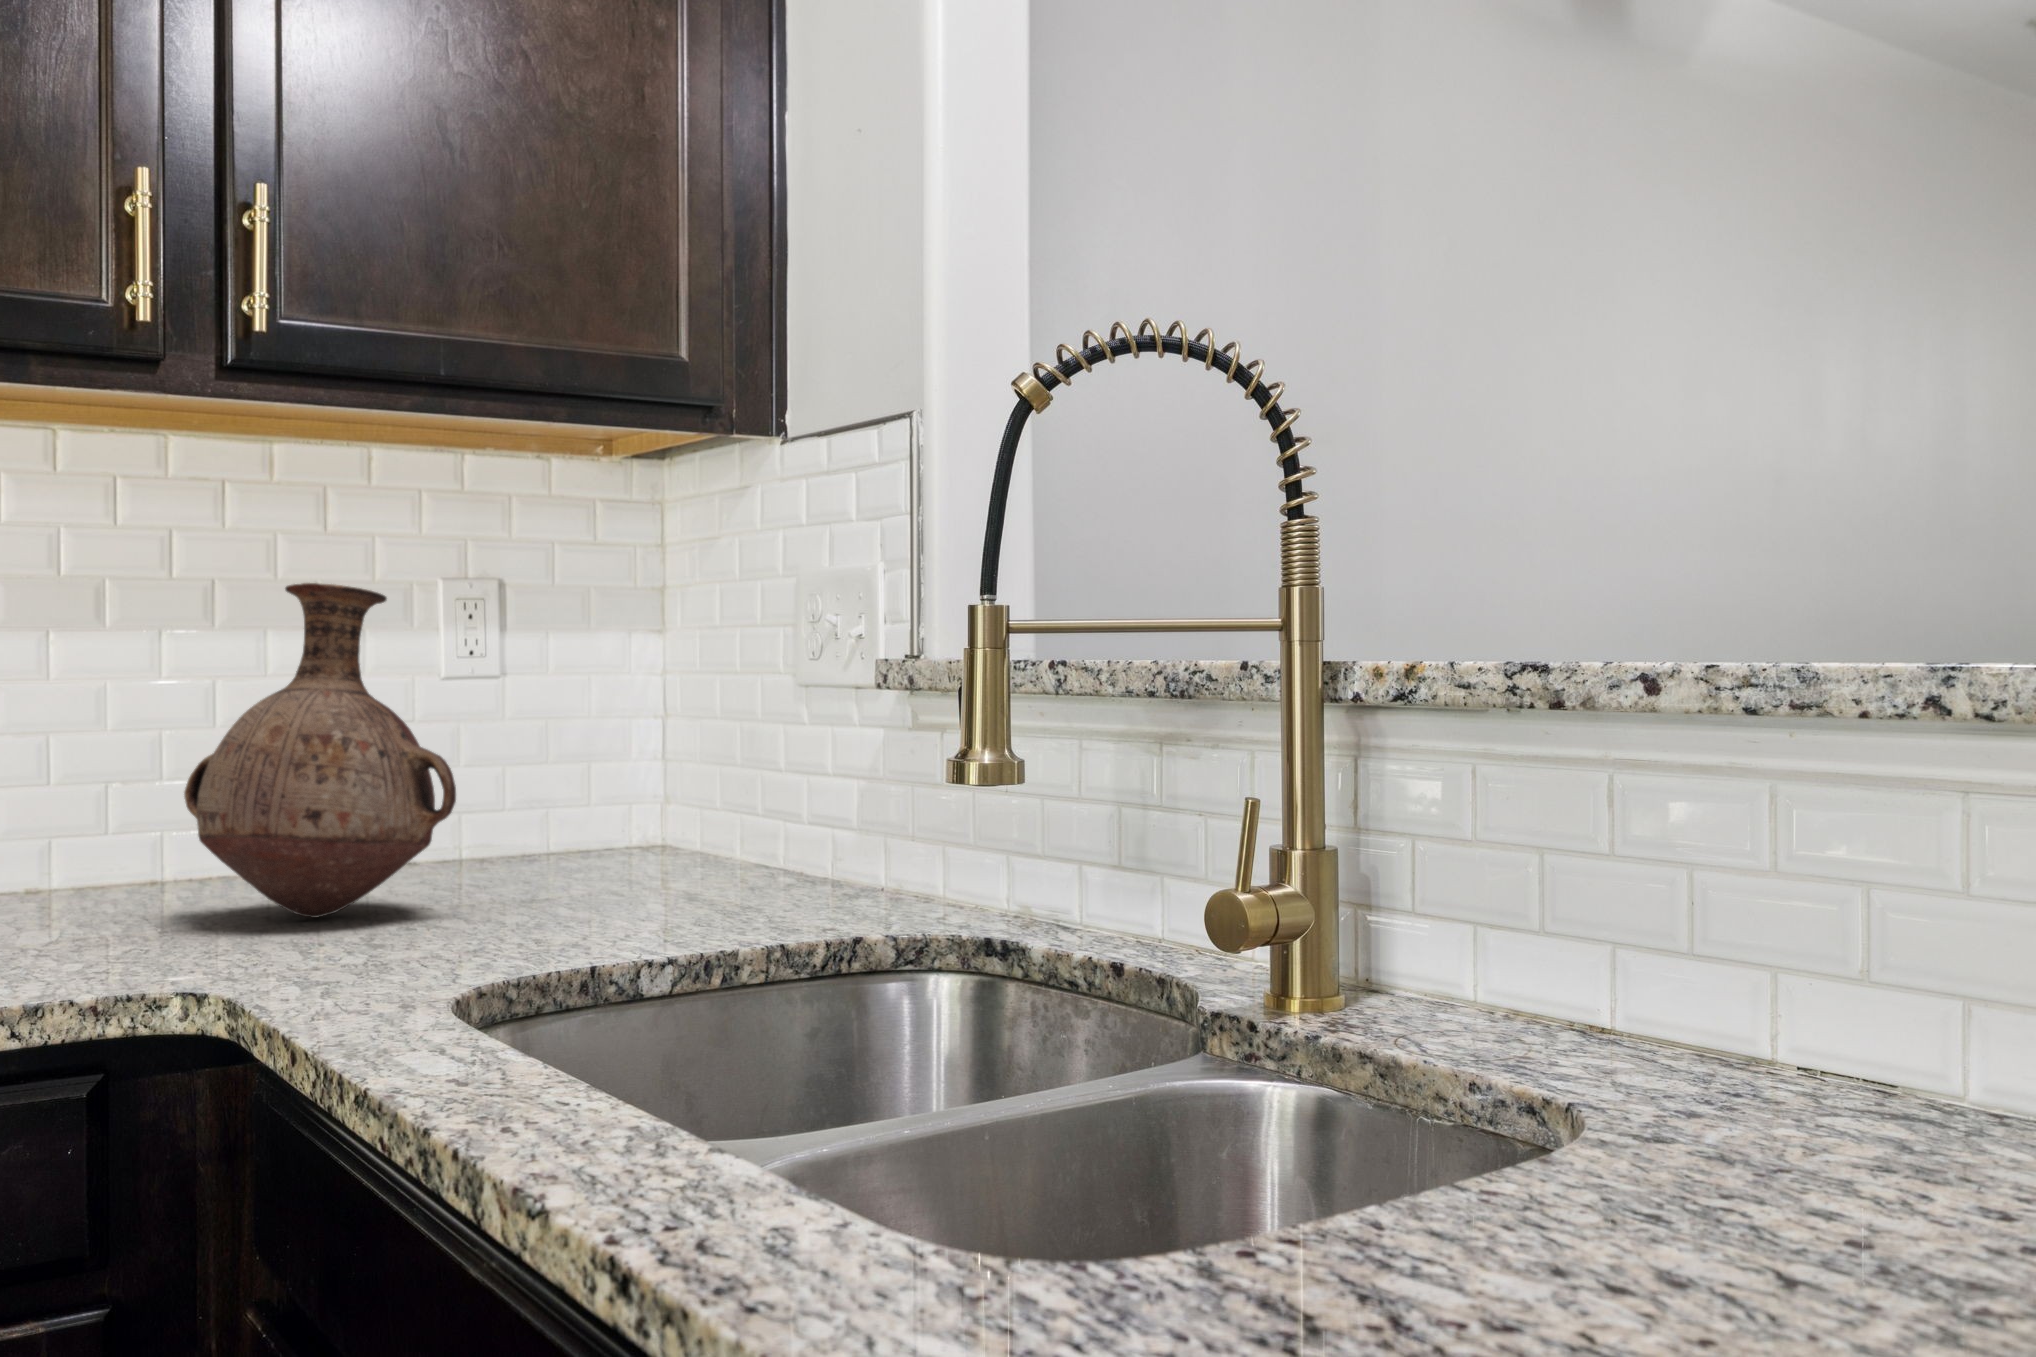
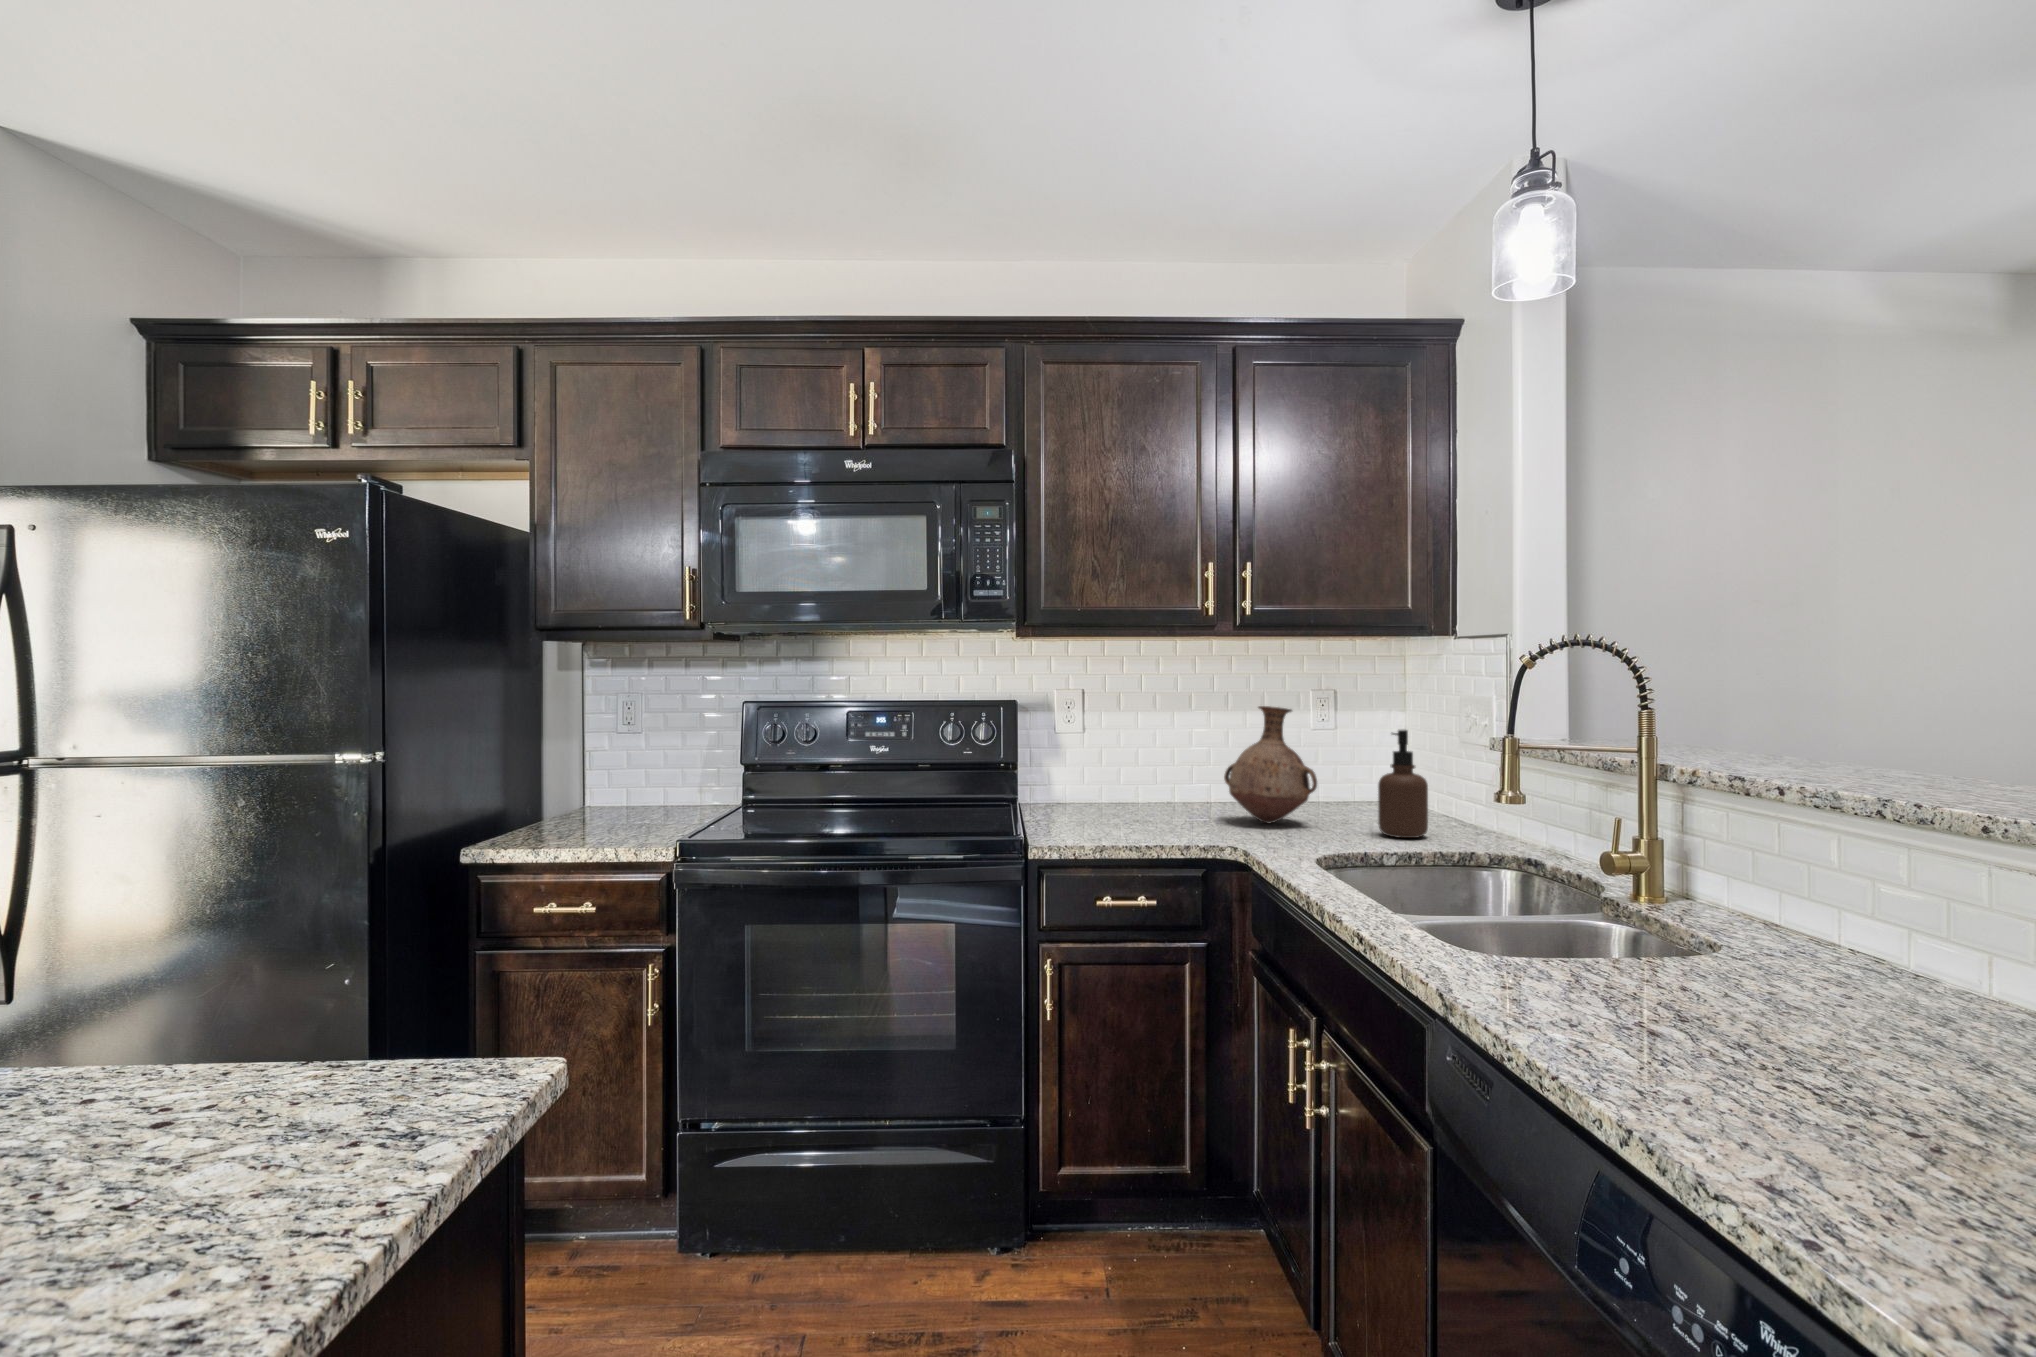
soap dispenser: none [619,637,742,920] -> present [1378,730,1428,838]

